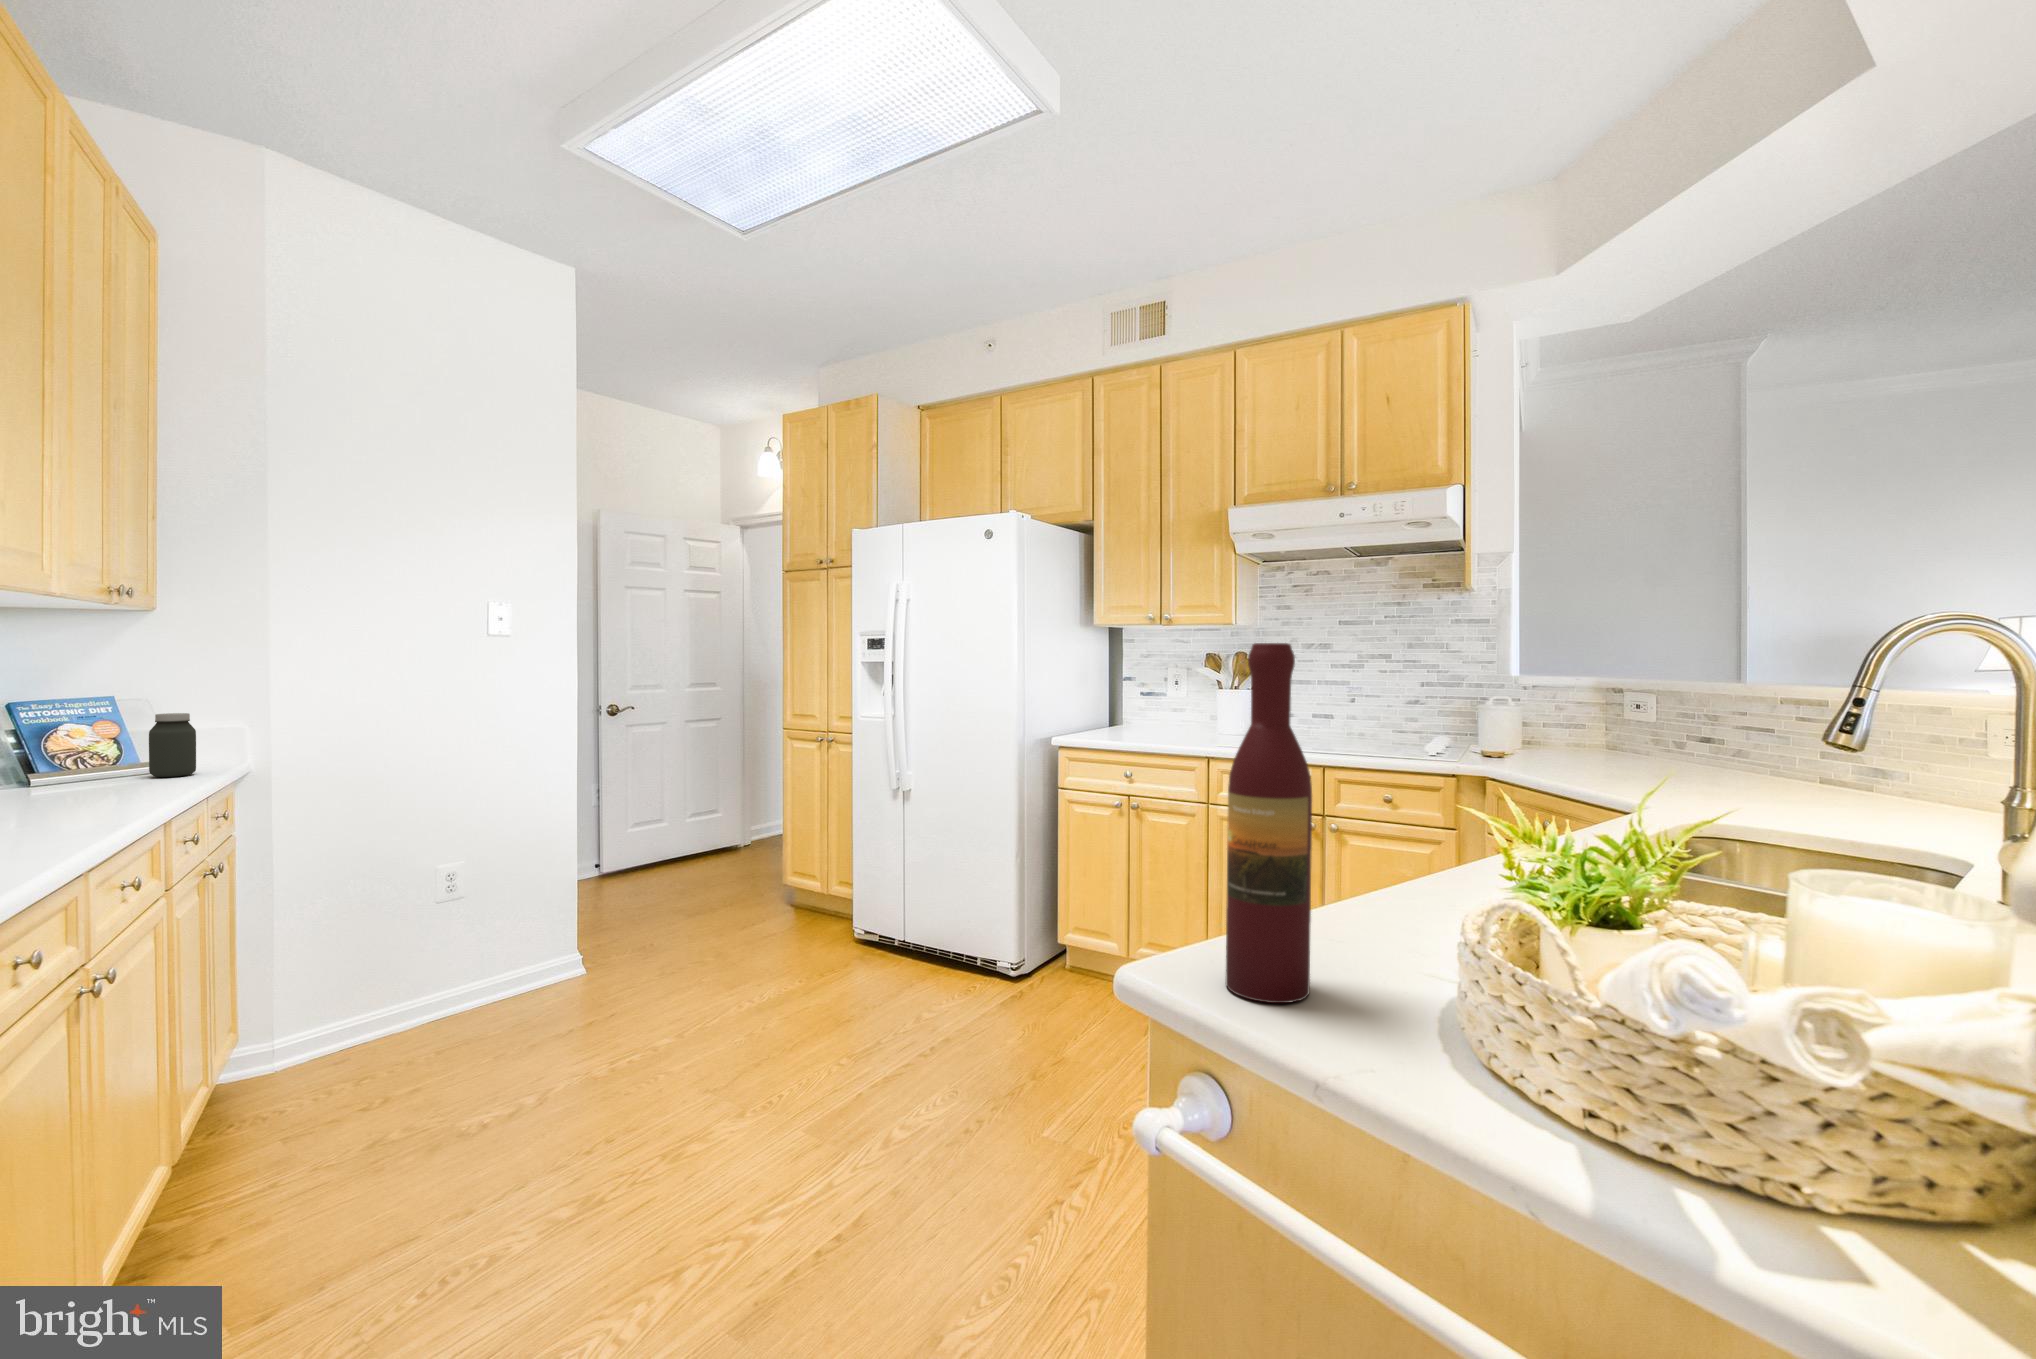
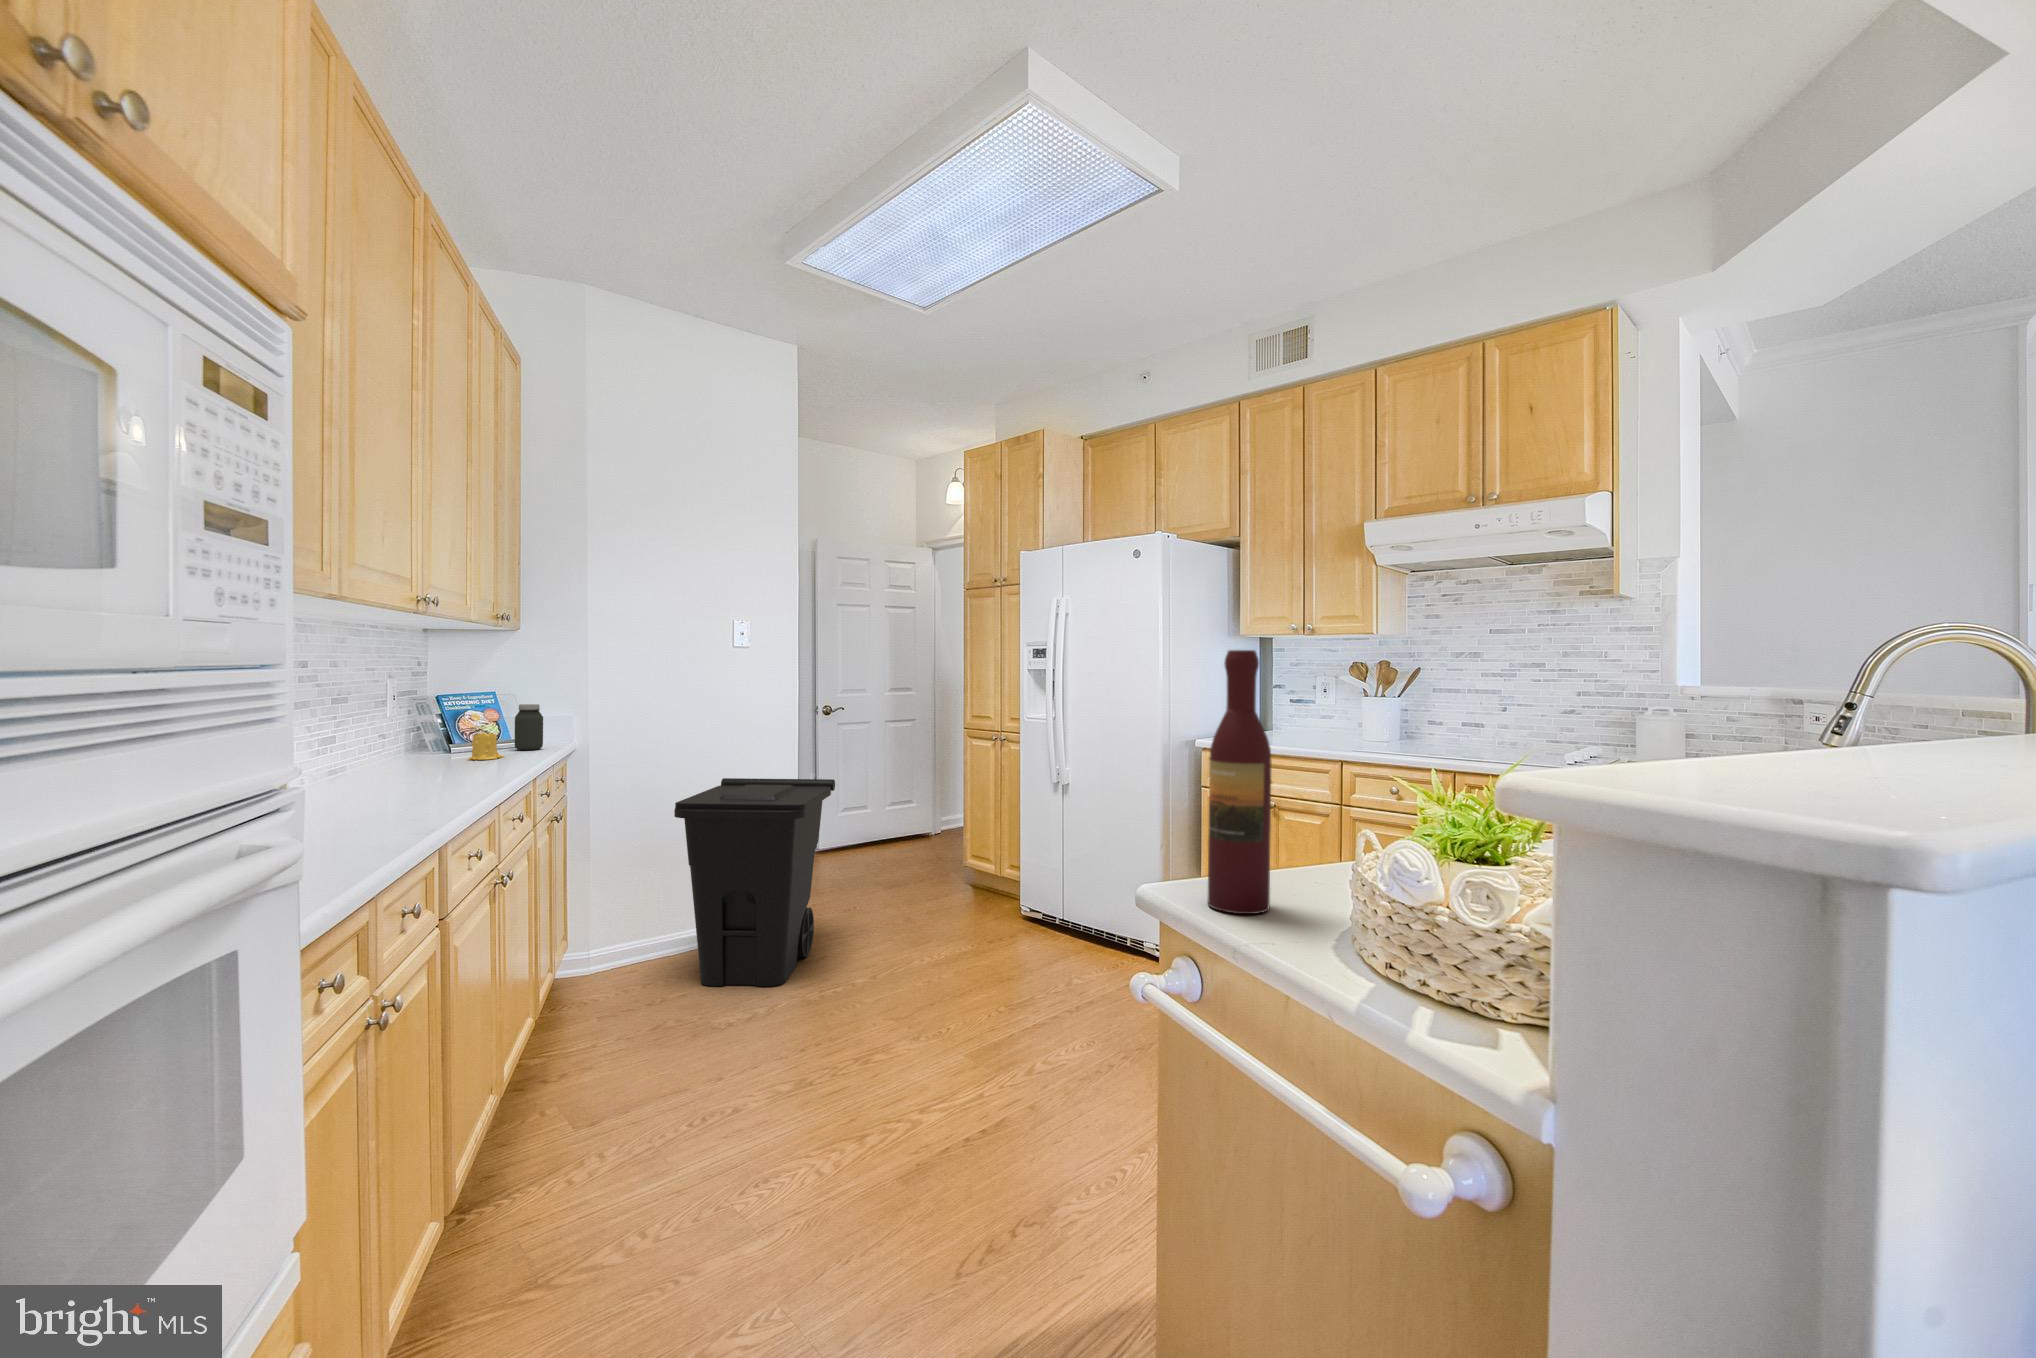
candle: none [66,754,130,795] -> present [468,733,505,760]
trash can: none [402,797,623,1069] -> present [674,778,835,986]

